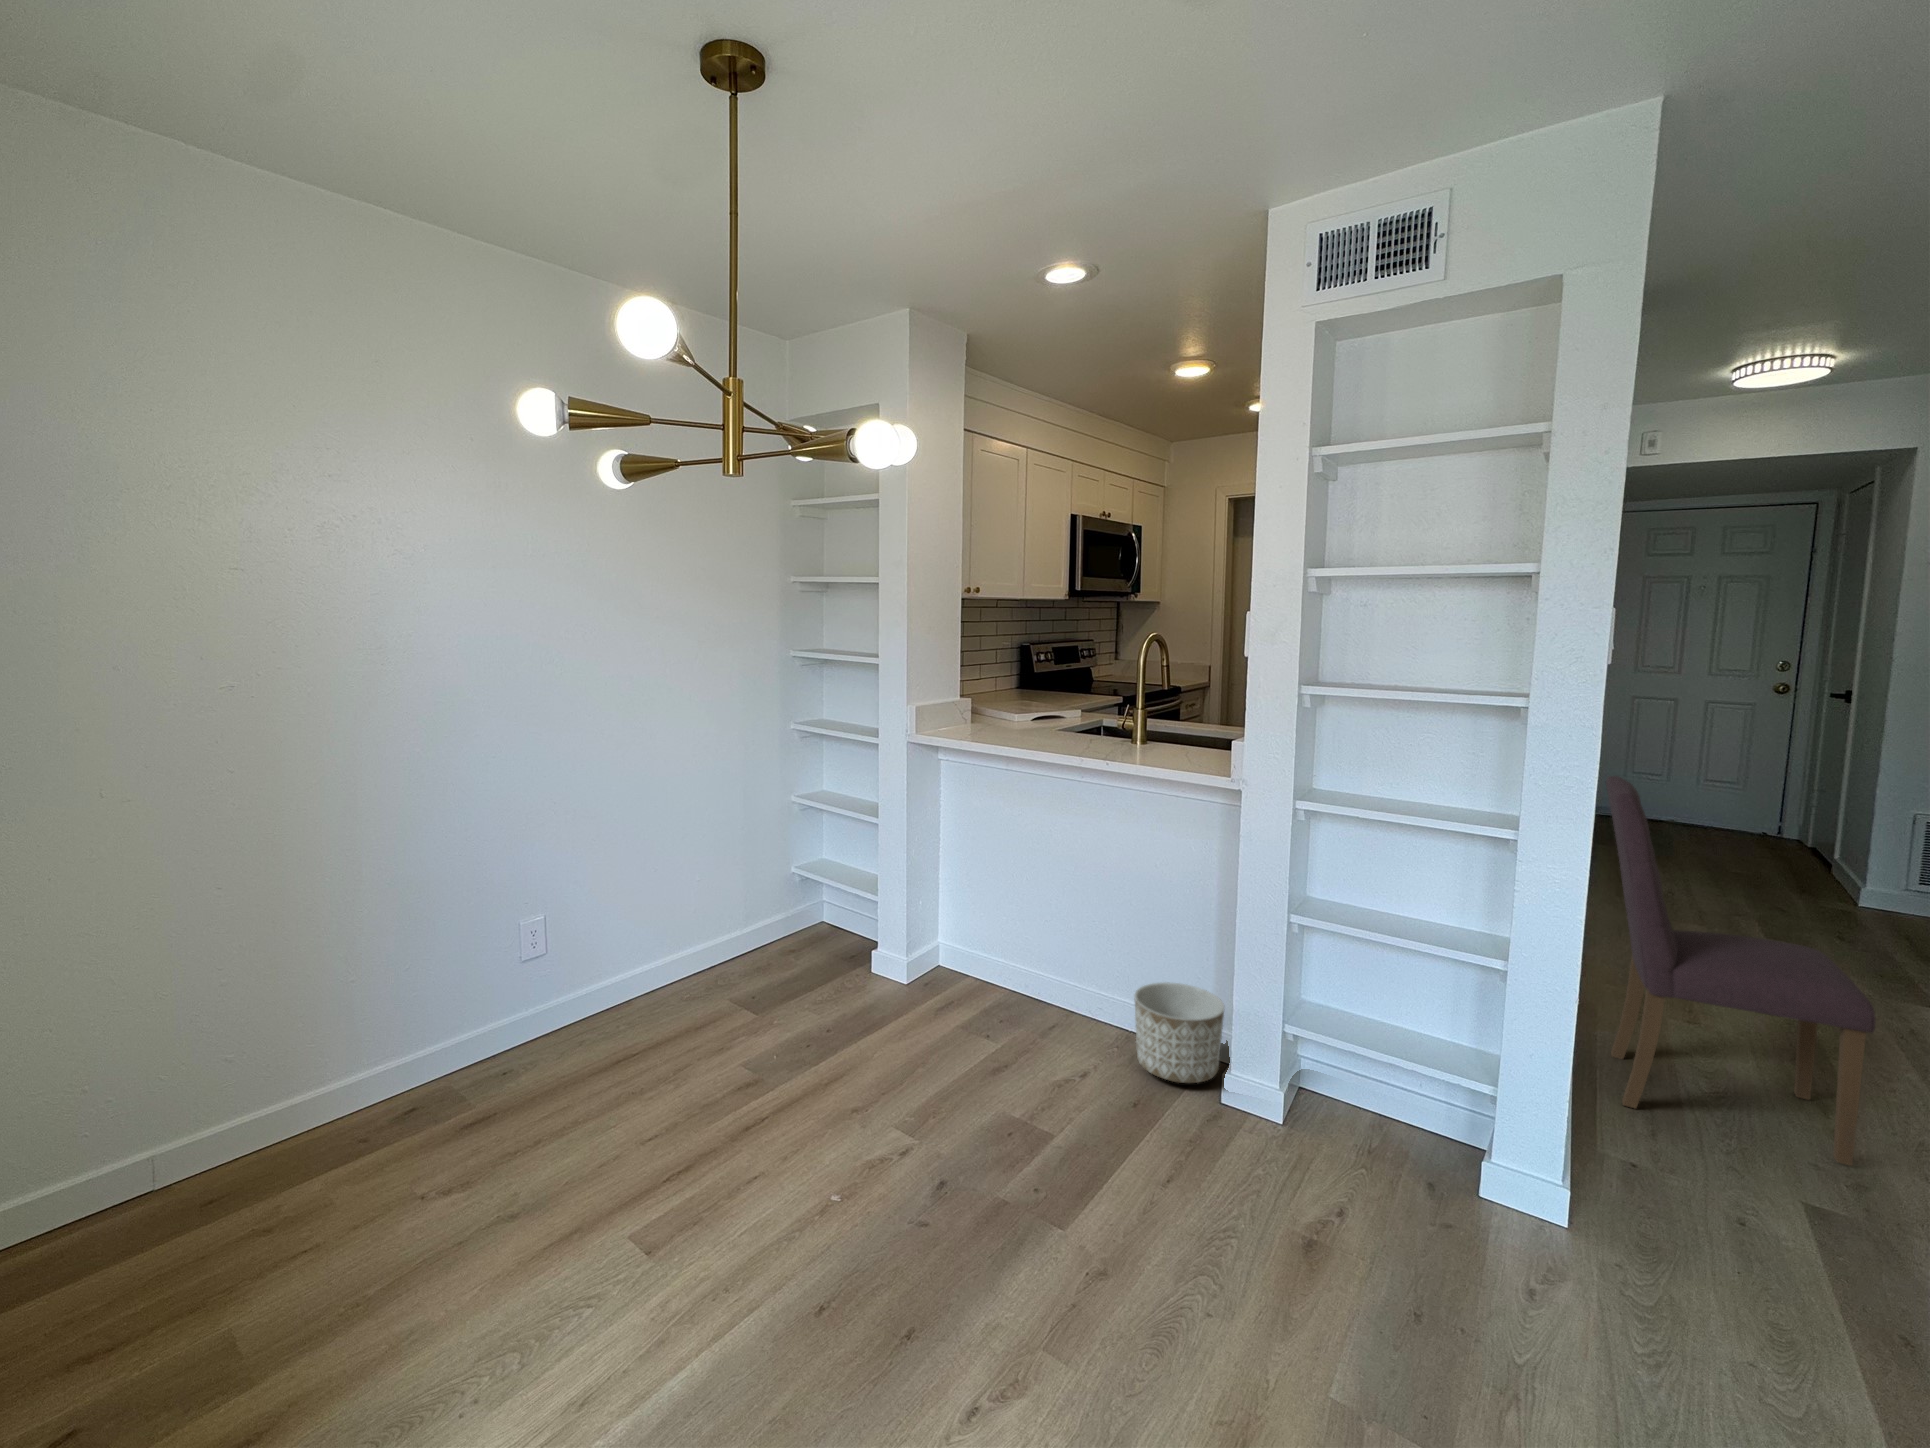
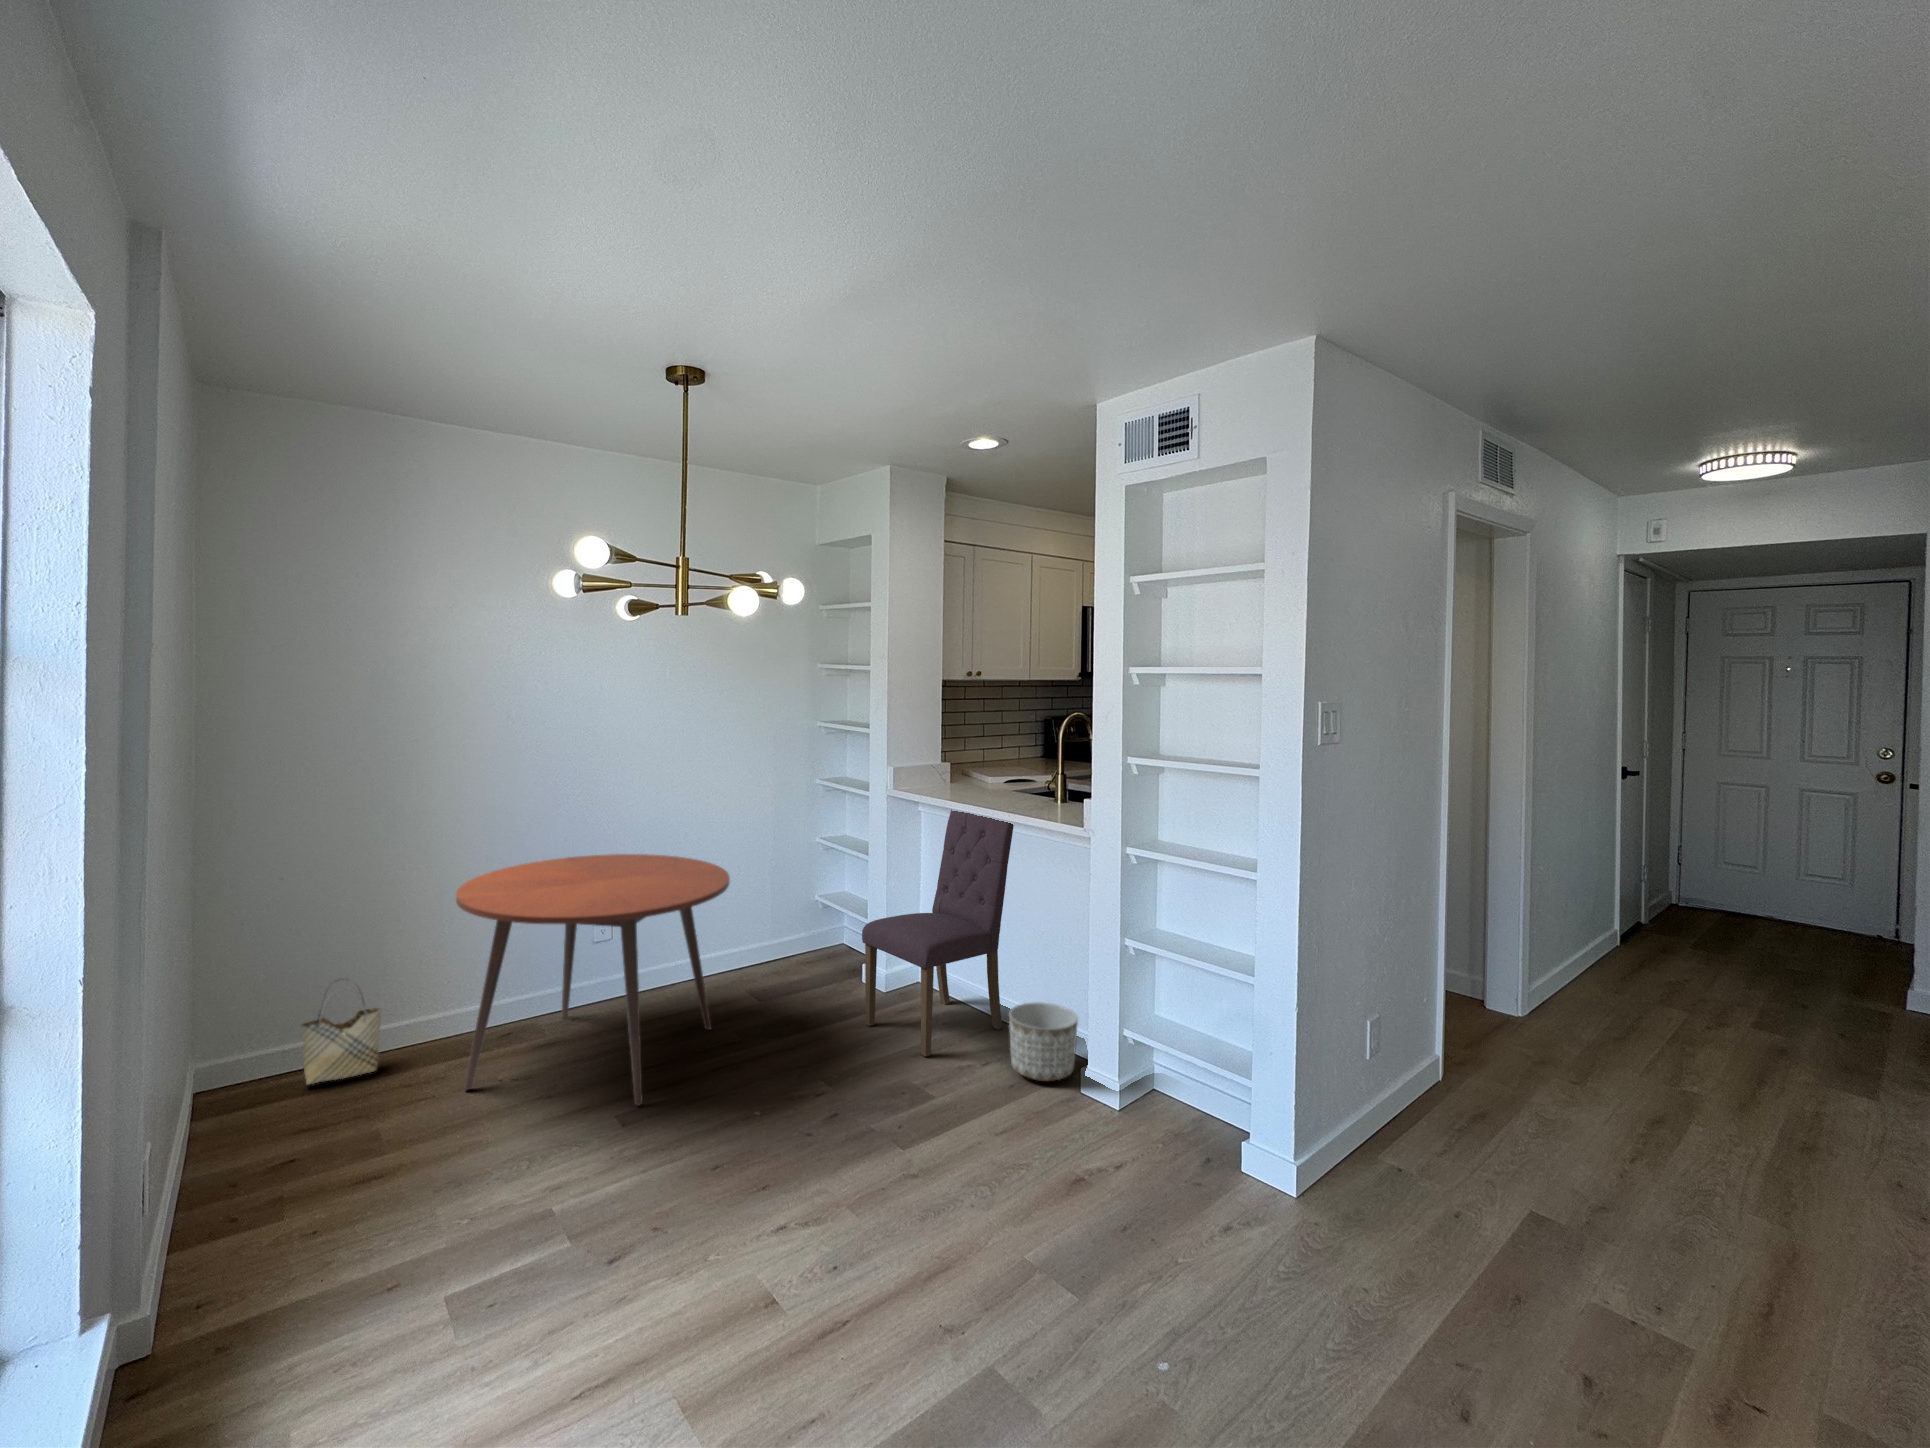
dining chair: present [1606,776,1876,1166] -> present [862,810,1014,1057]
dining table: none [342,833,768,1234] -> present [456,854,730,1106]
woven basket: none [45,1079,203,1278] -> present [301,979,381,1084]

